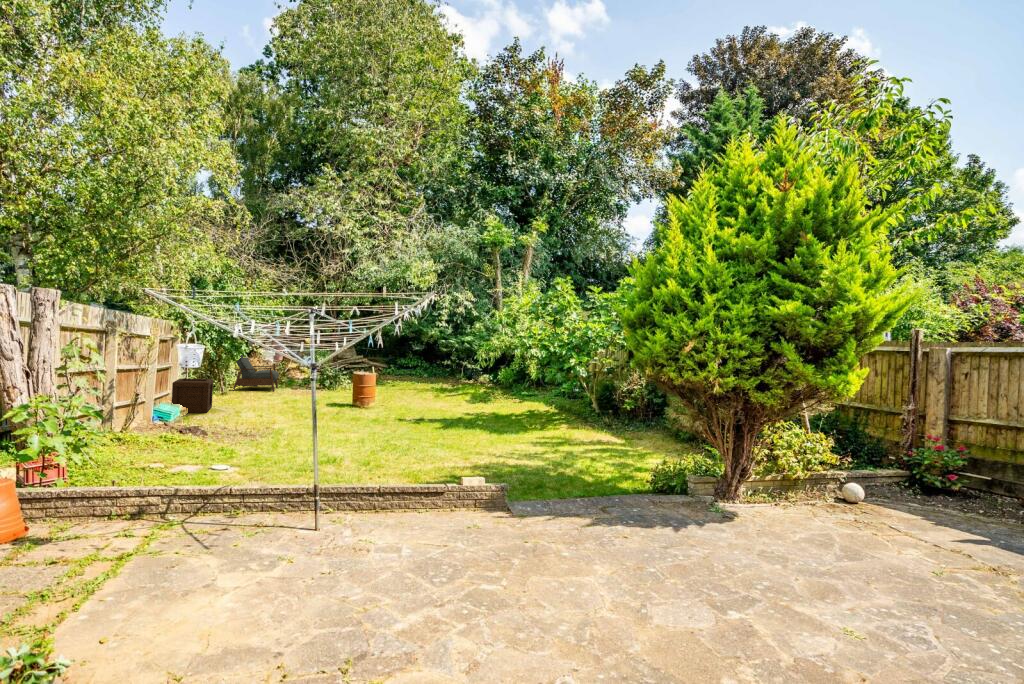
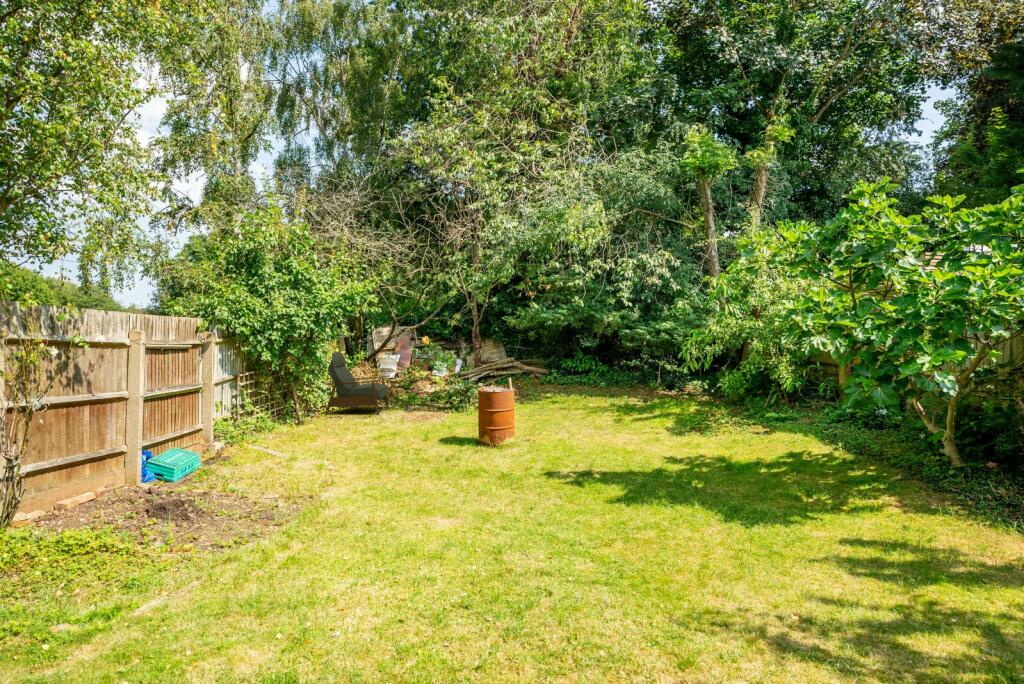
wooden crate: present [172,379,213,413] -> none [198,404,267,459]

